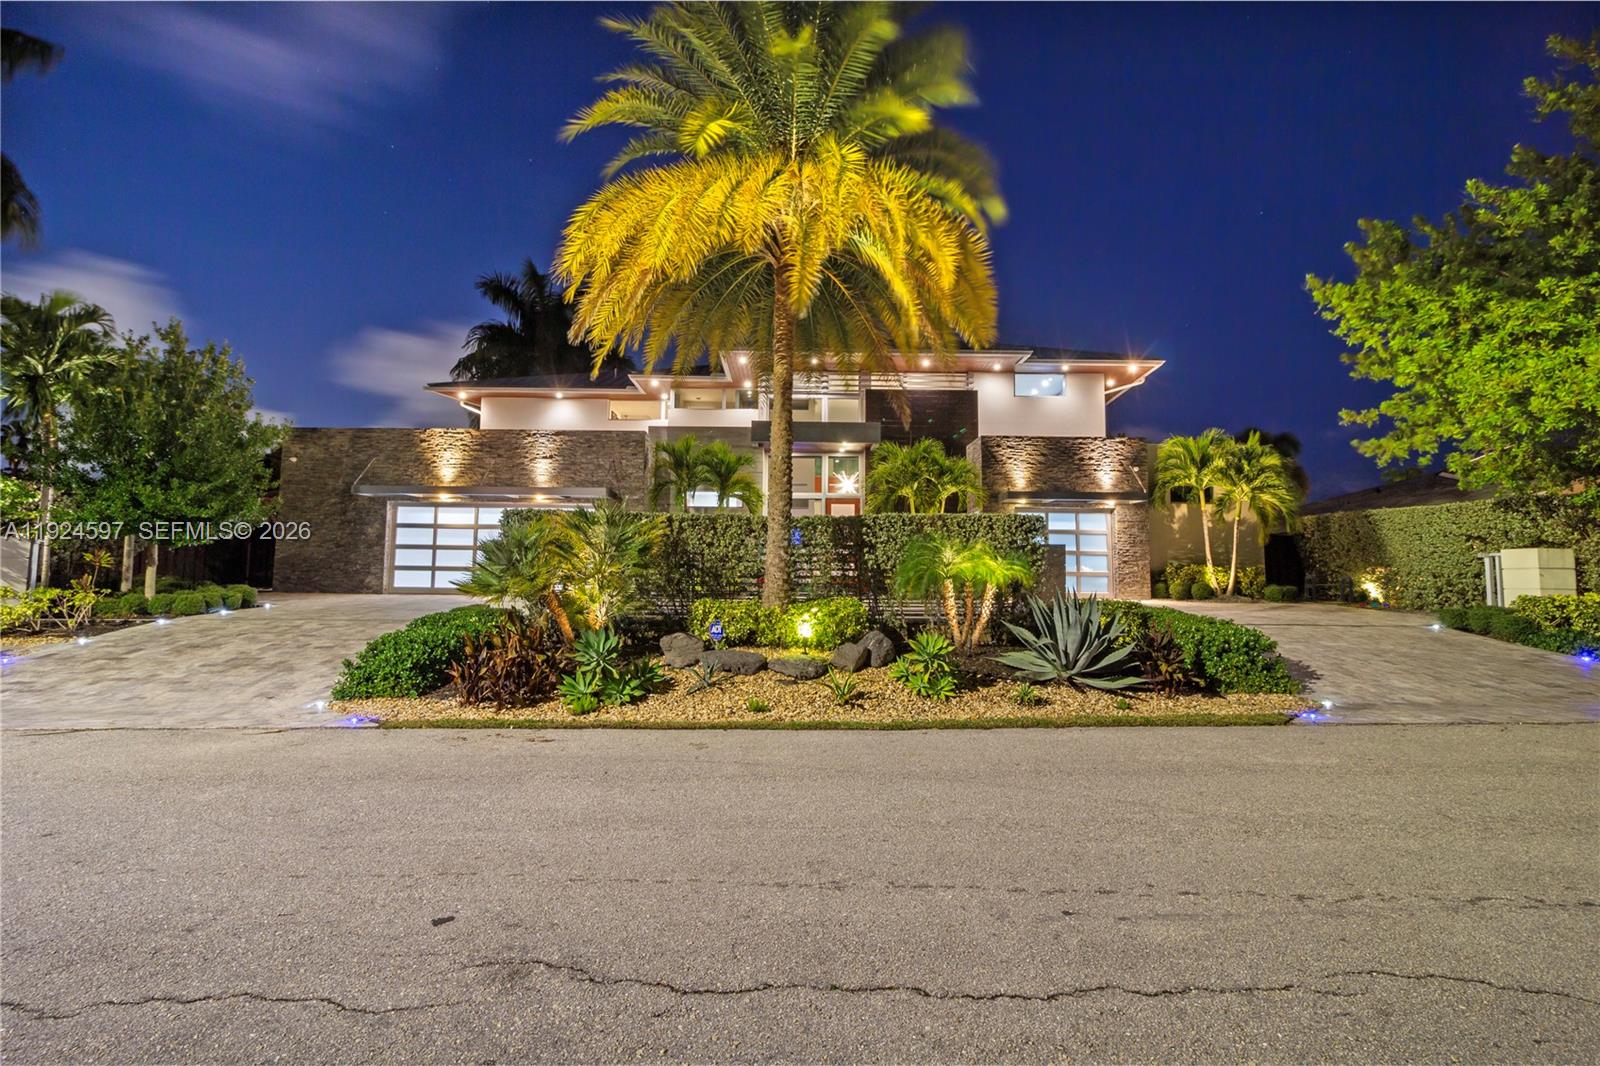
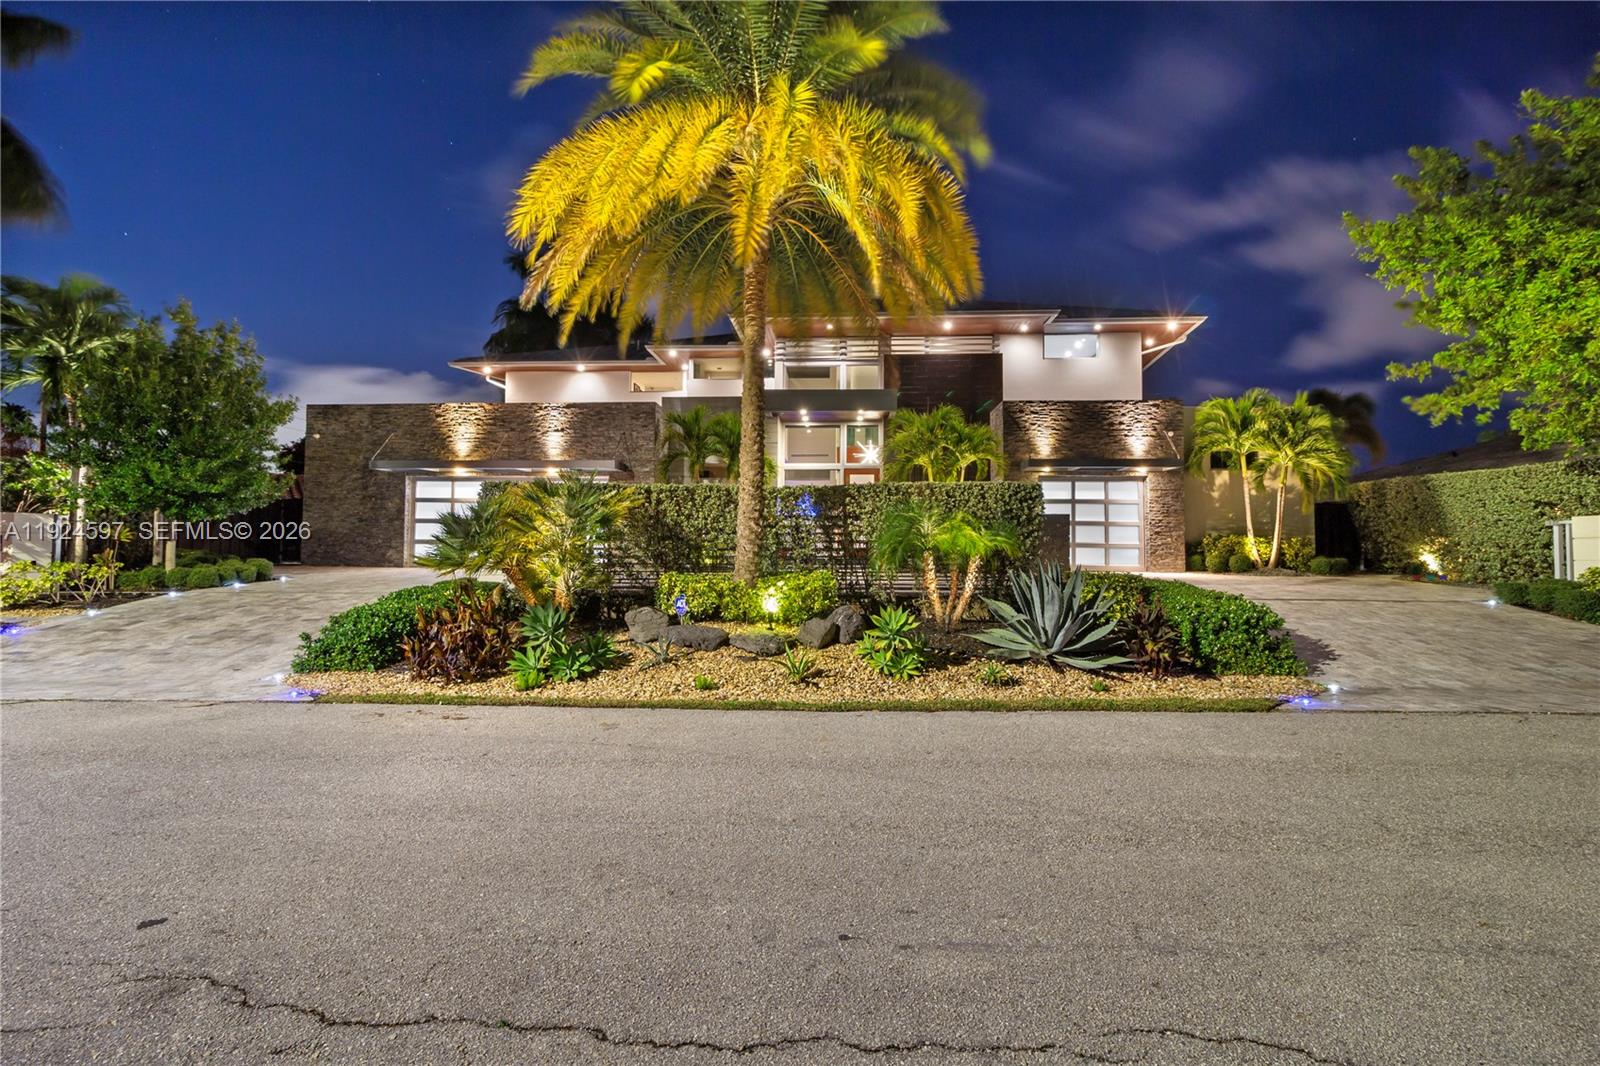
bench: present [1305,576,1353,602] -> none [1355,546,1409,575]

